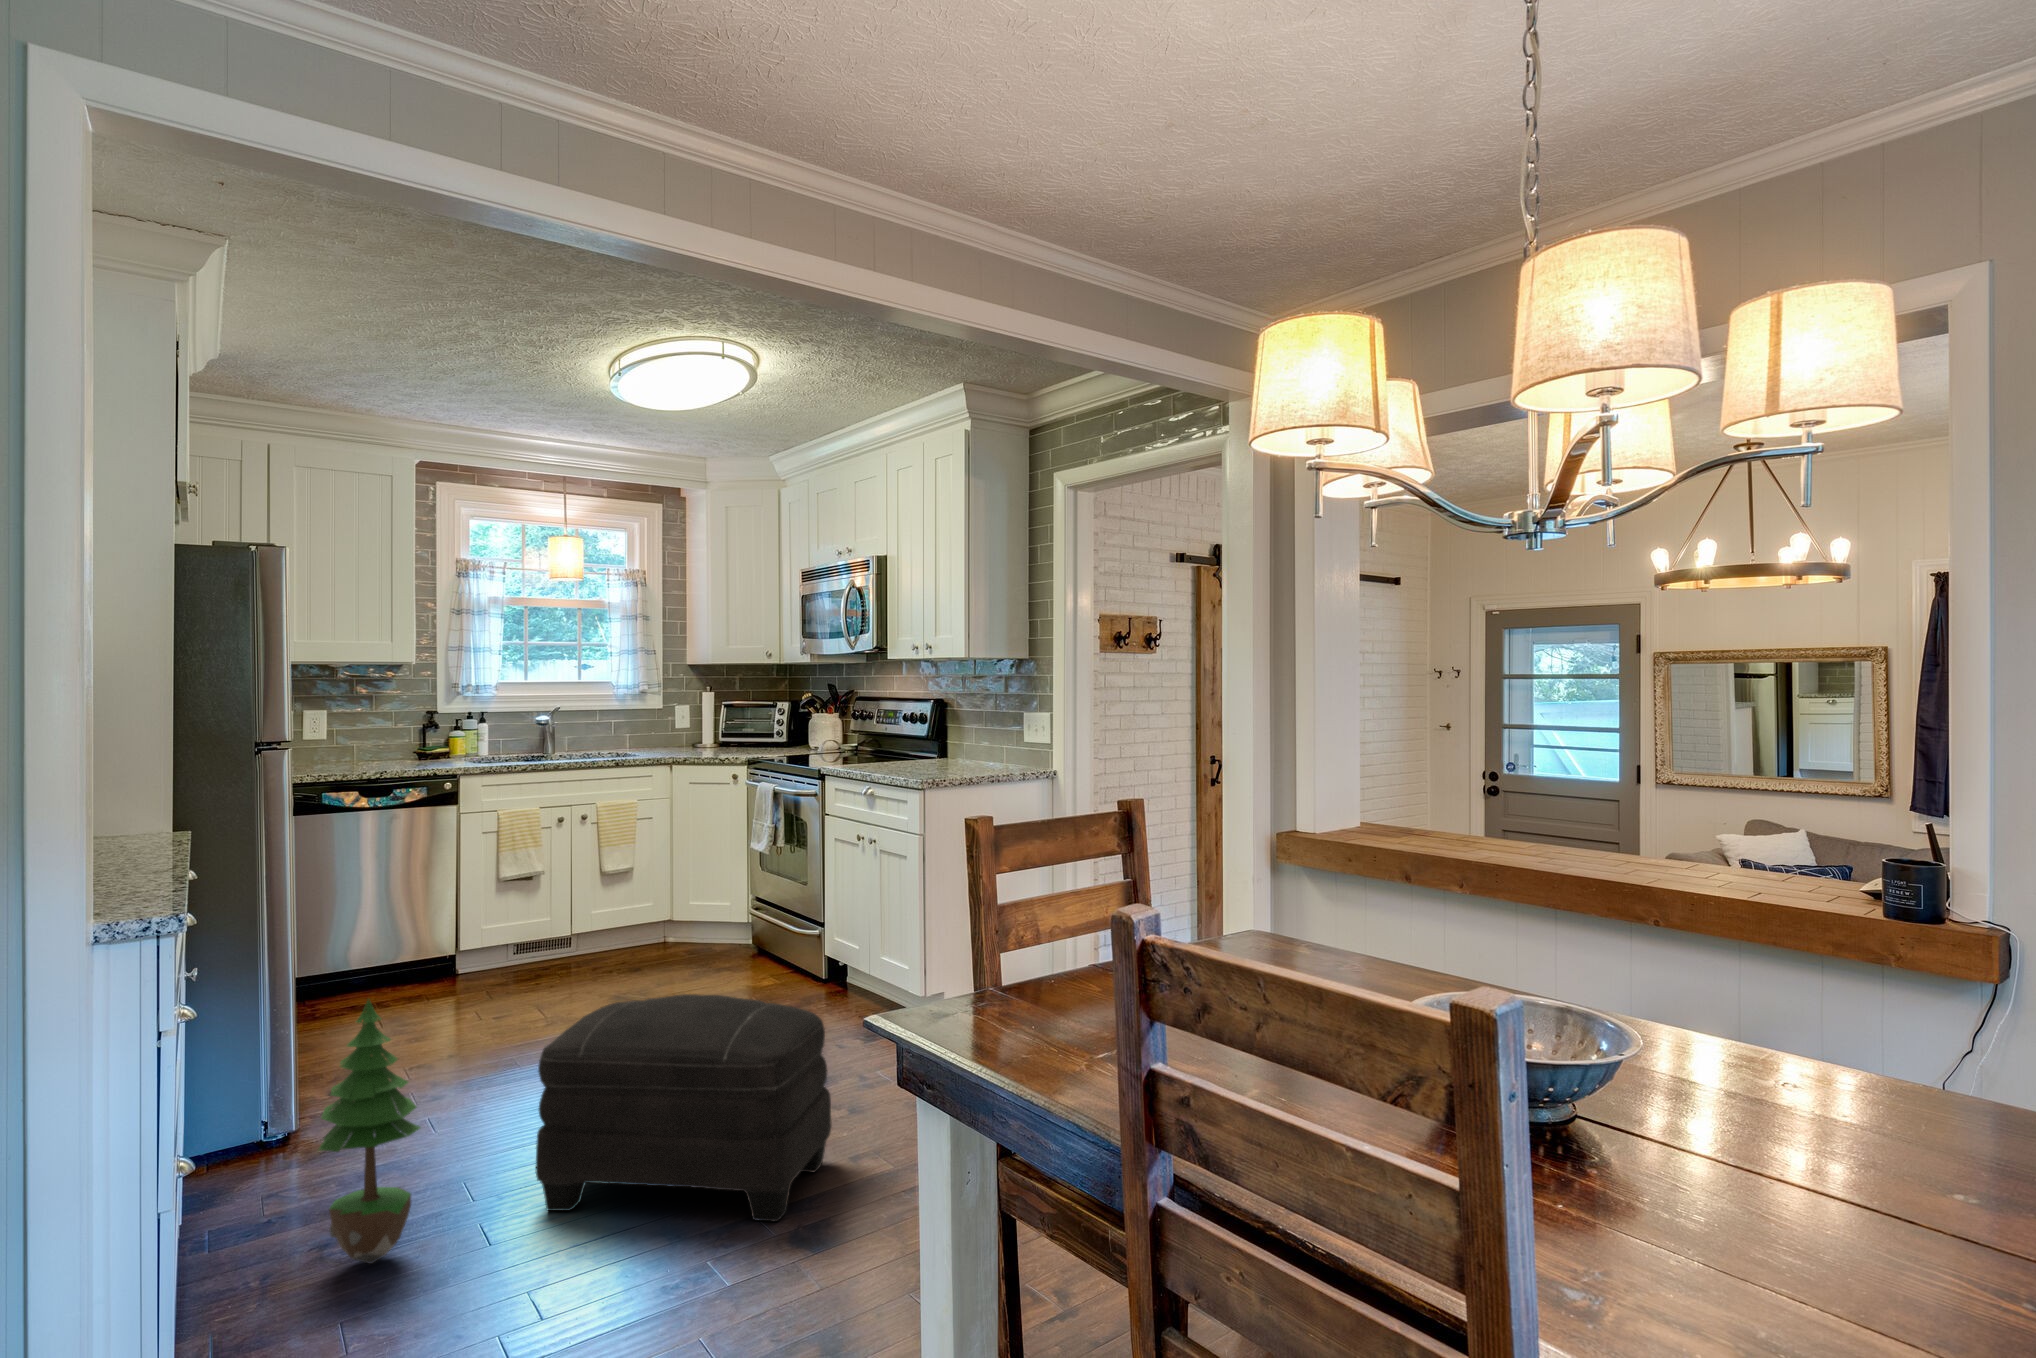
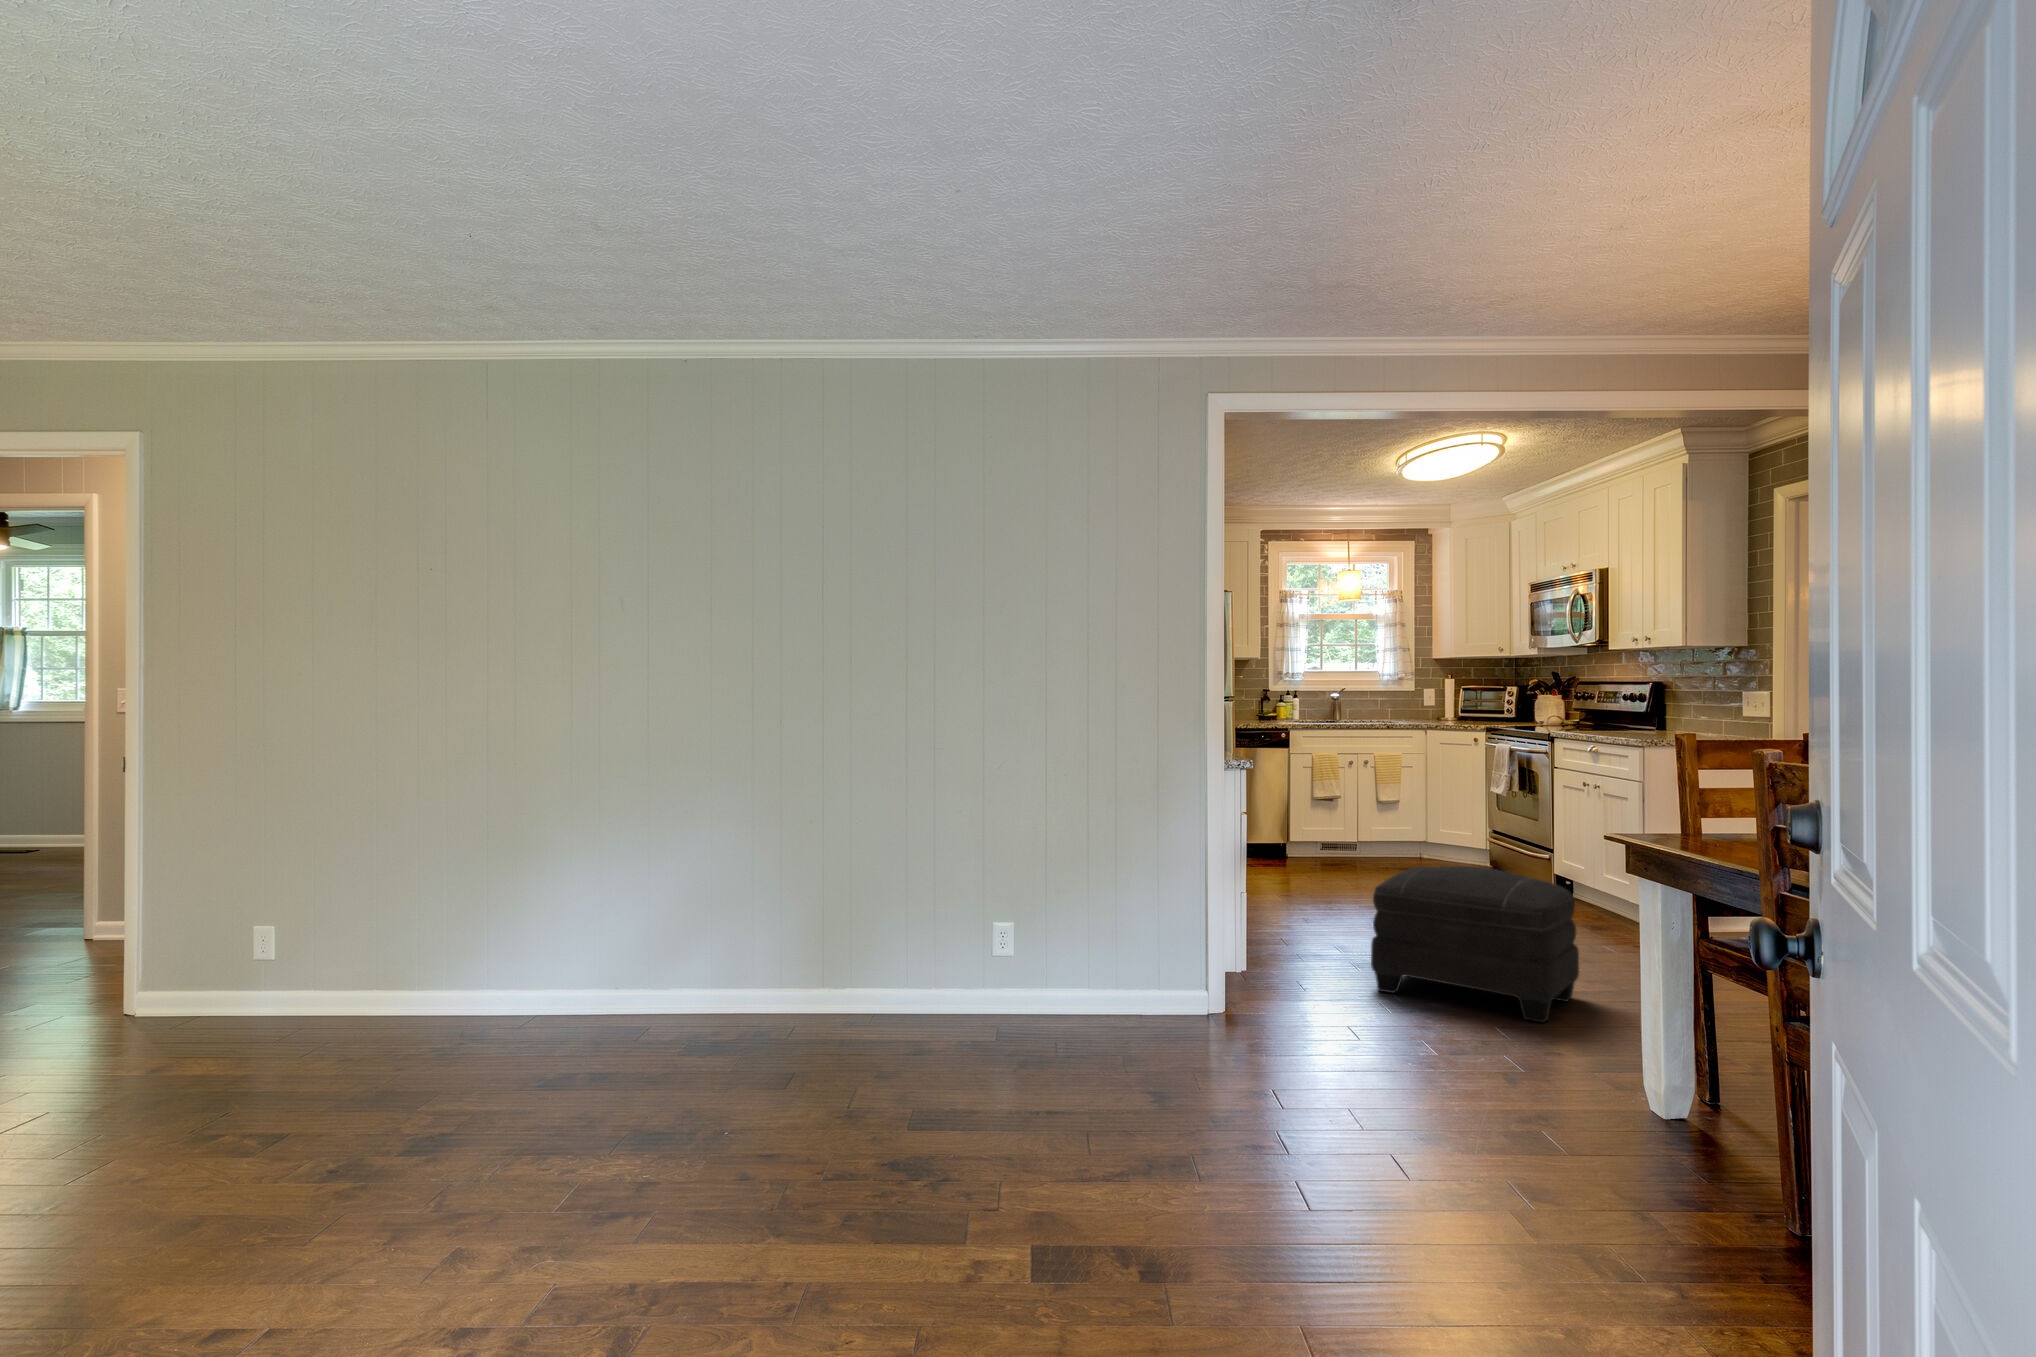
potted tree: present [319,999,420,1264] -> none [1249,838,1307,998]

